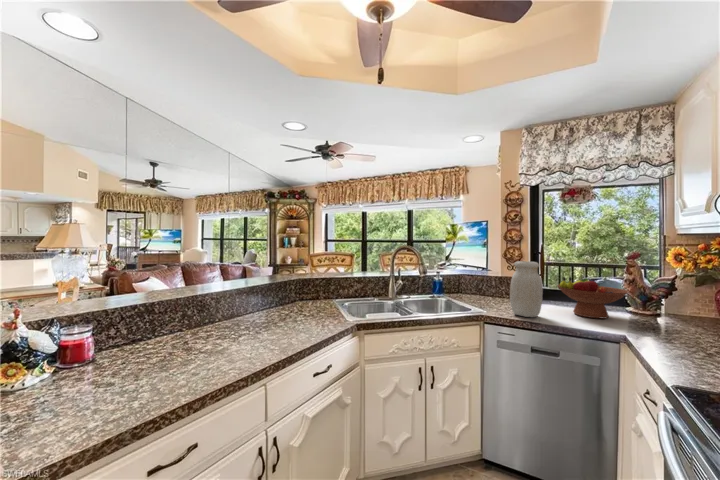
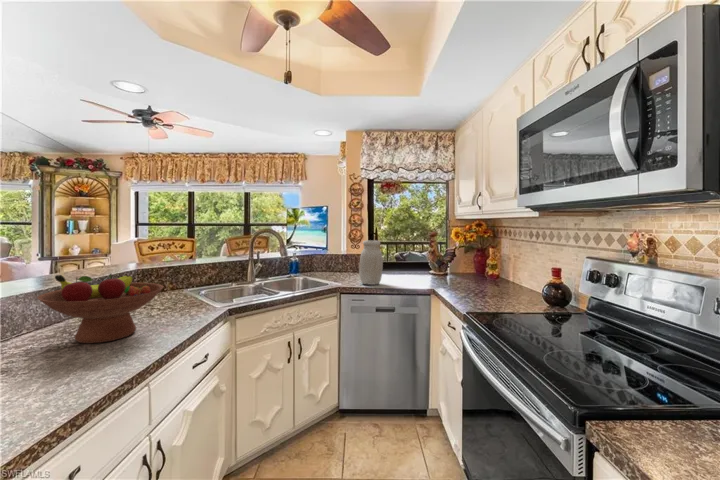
fruit bowl: present [557,277,628,319] -> present [38,274,163,343]

